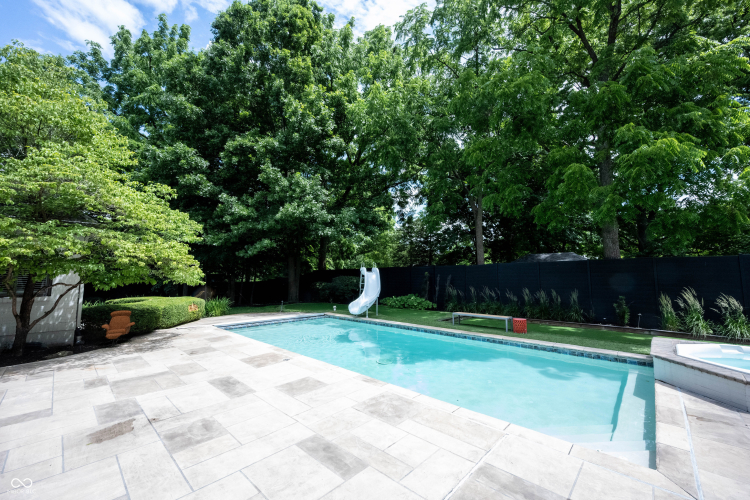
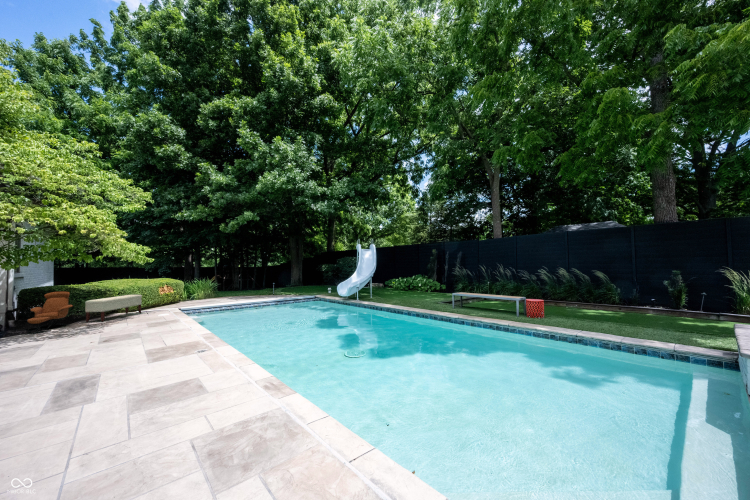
bench: none [142,313,184,338] -> present [85,295,142,322]

